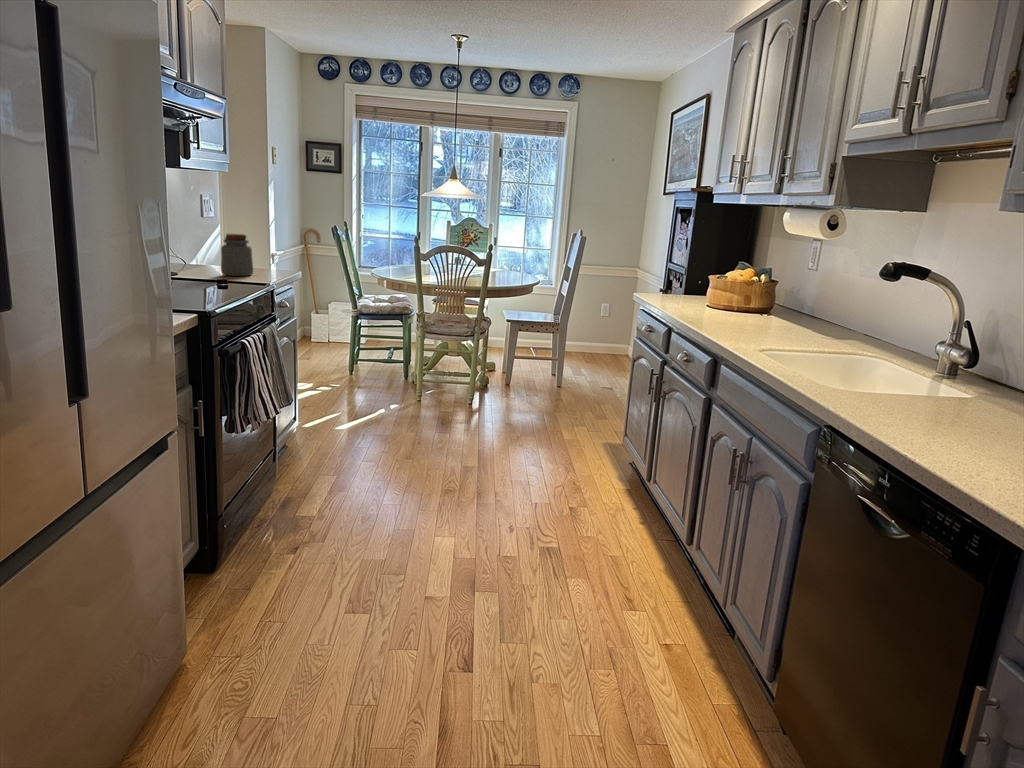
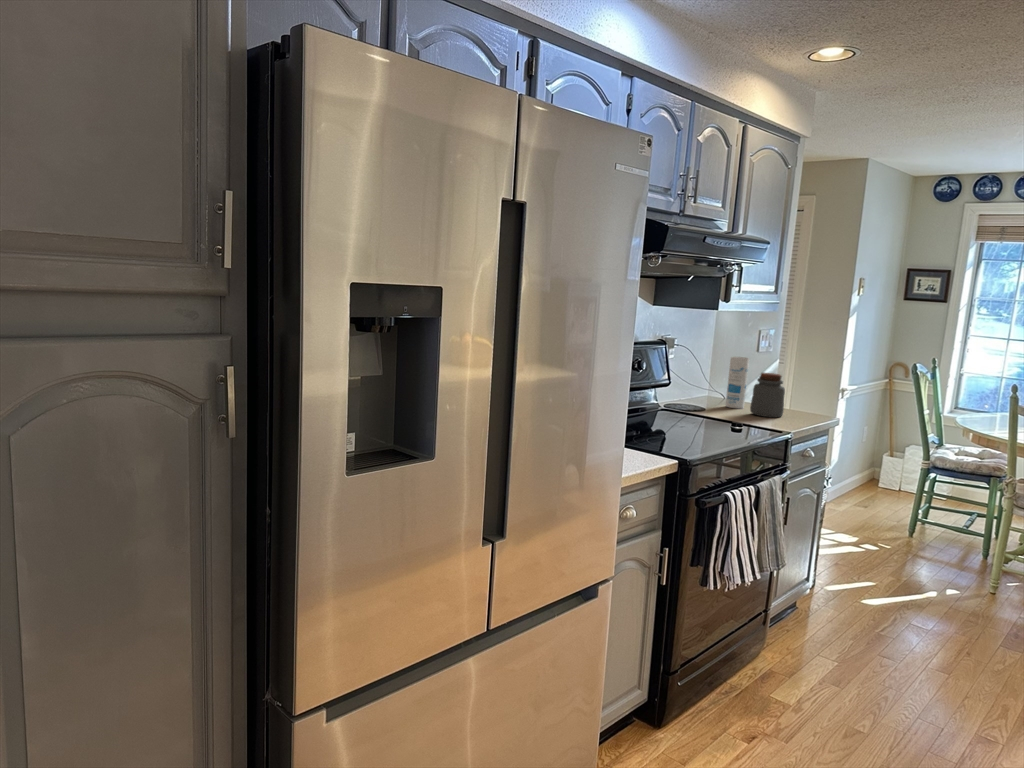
canister: none [188,220,210,273] -> present [725,356,749,409]

